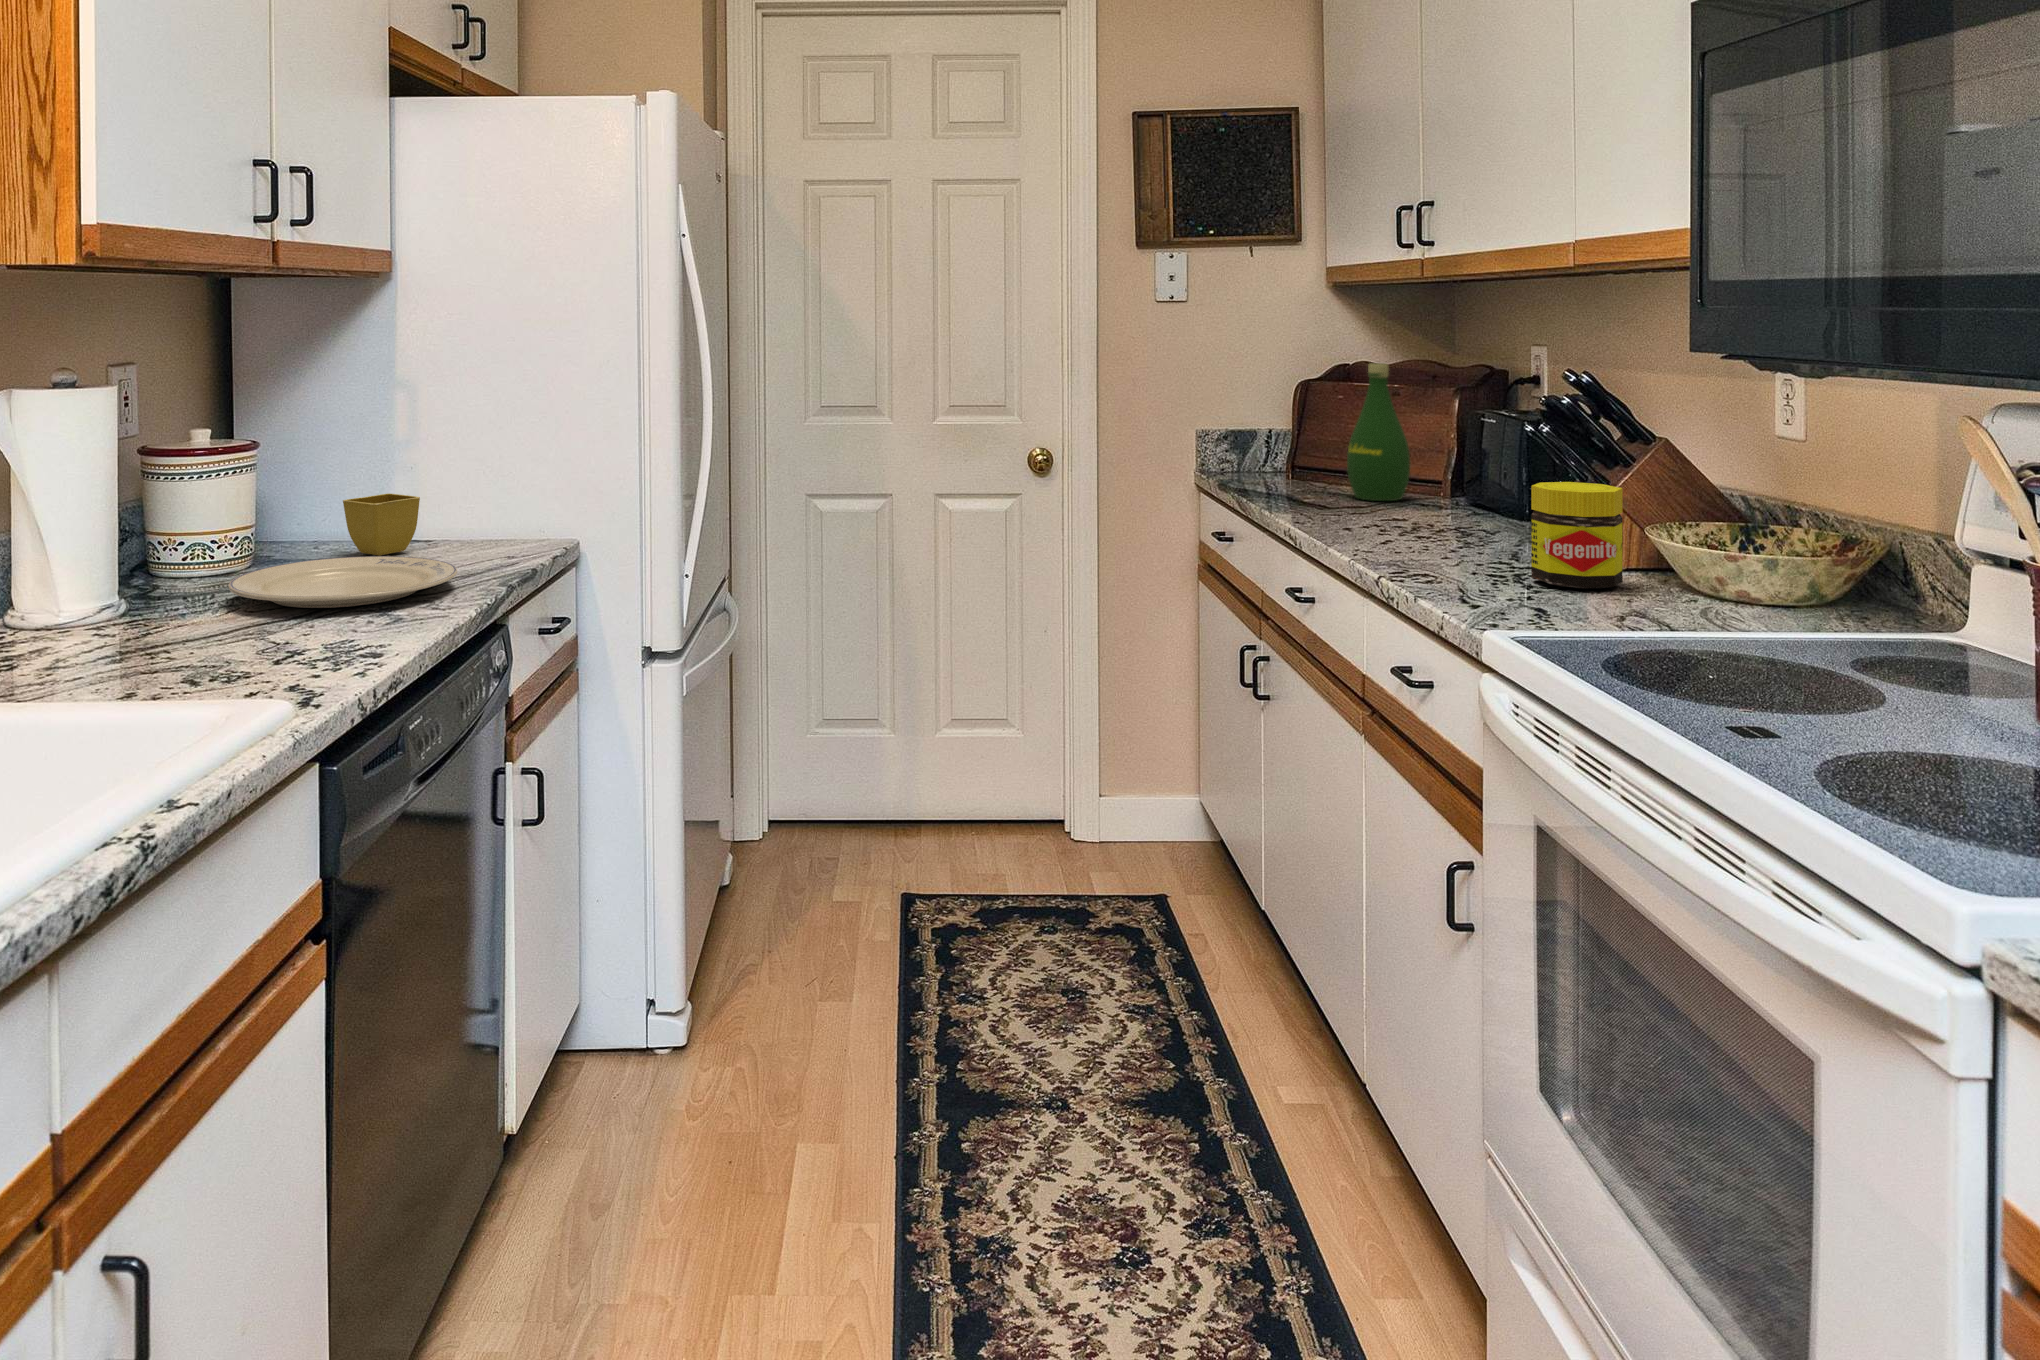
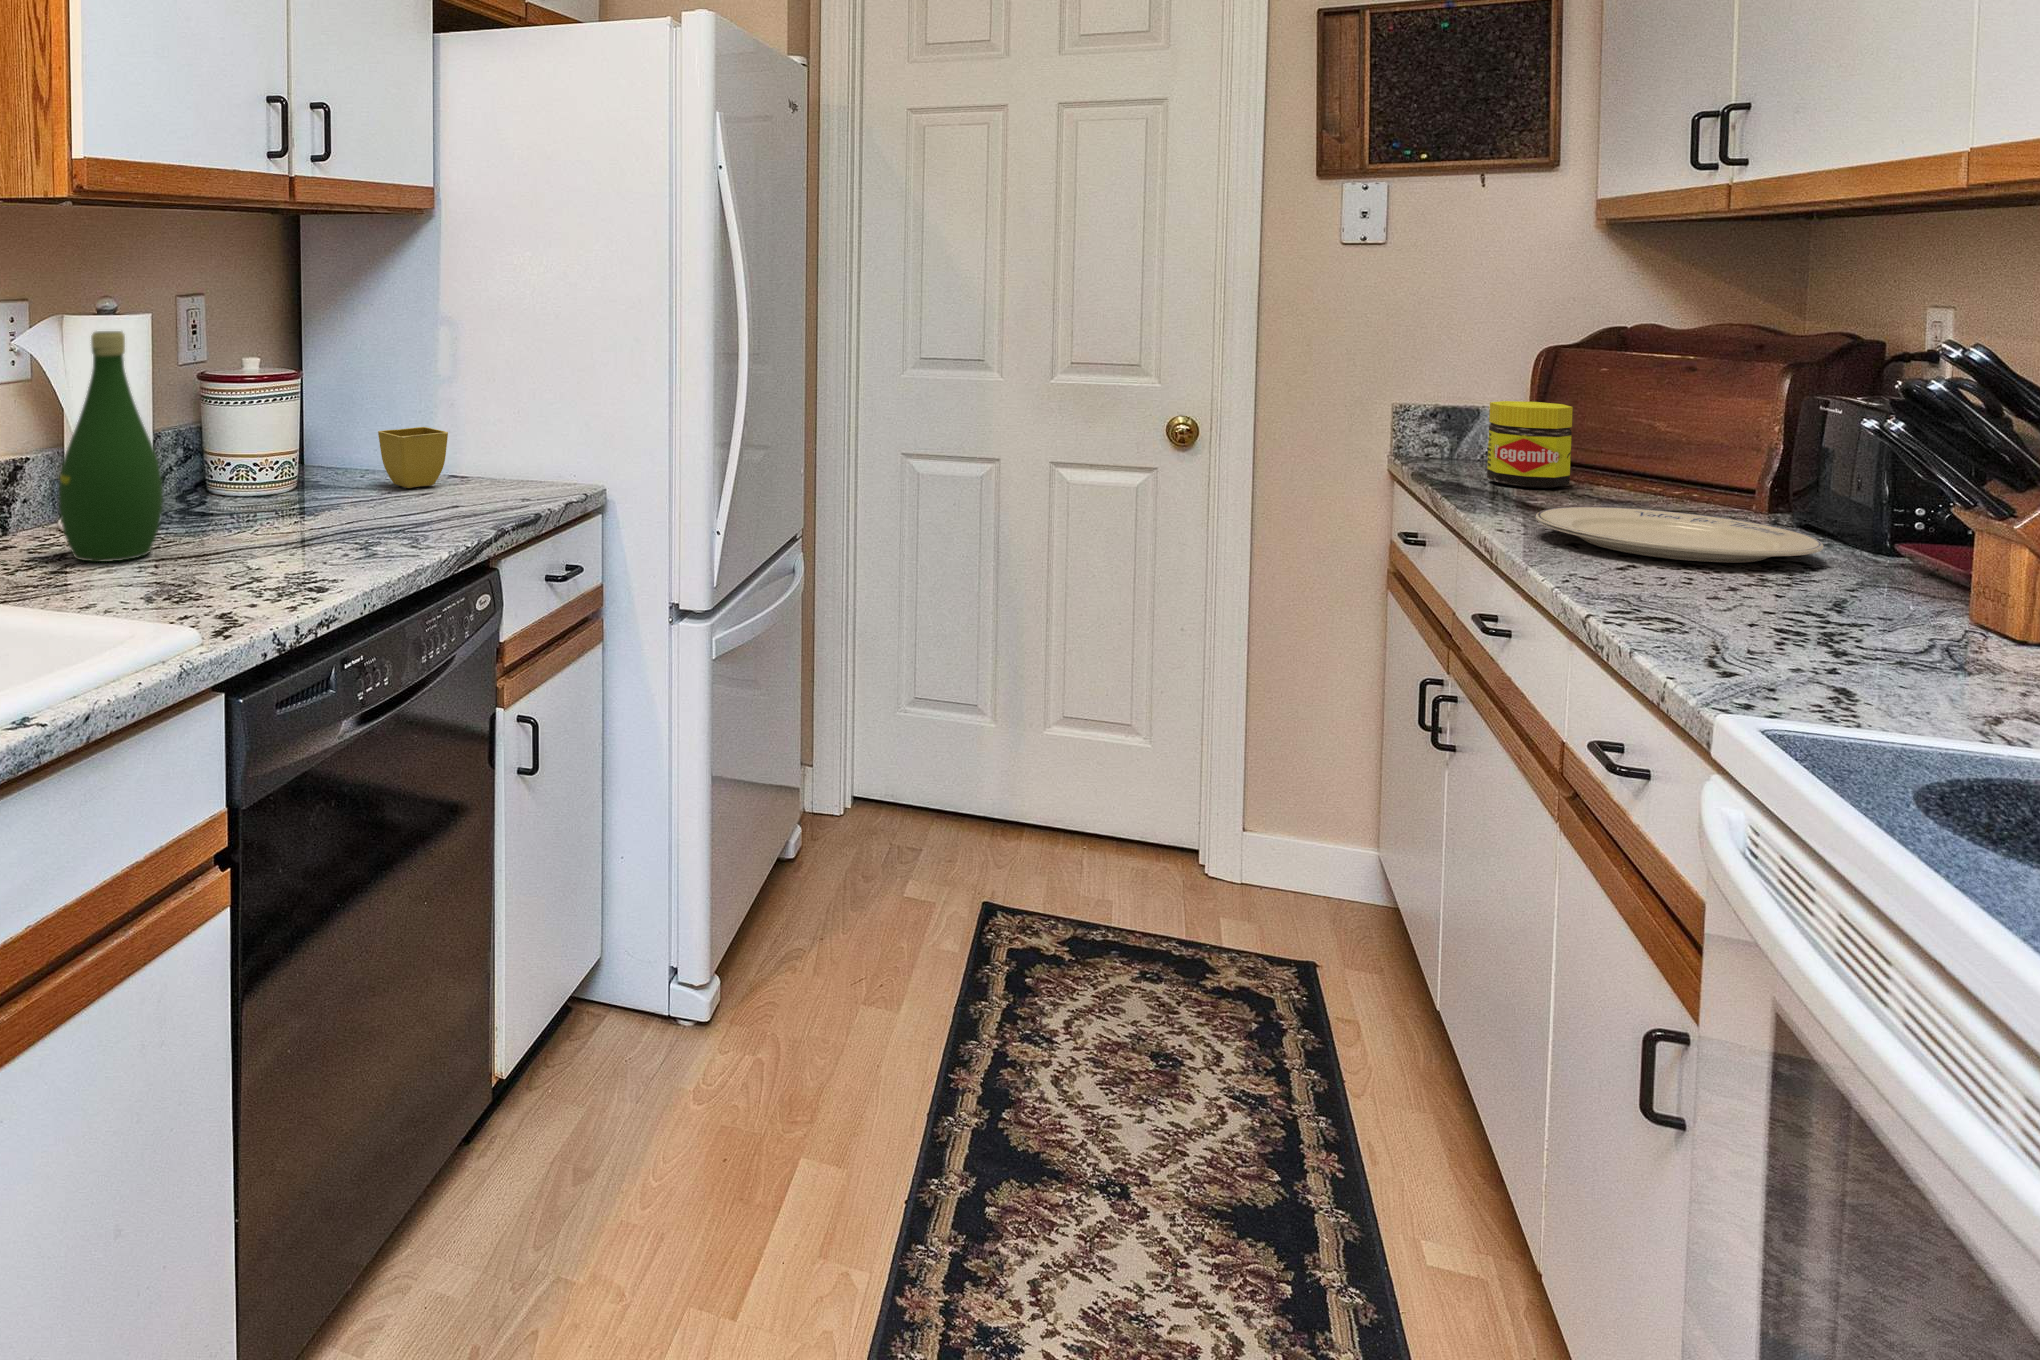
bottle: present [1347,363,1410,501] -> present [59,331,163,562]
jar: present [1531,482,1623,589] -> present [1487,401,1573,488]
plate: present [229,556,457,608] -> present [1536,507,1823,563]

